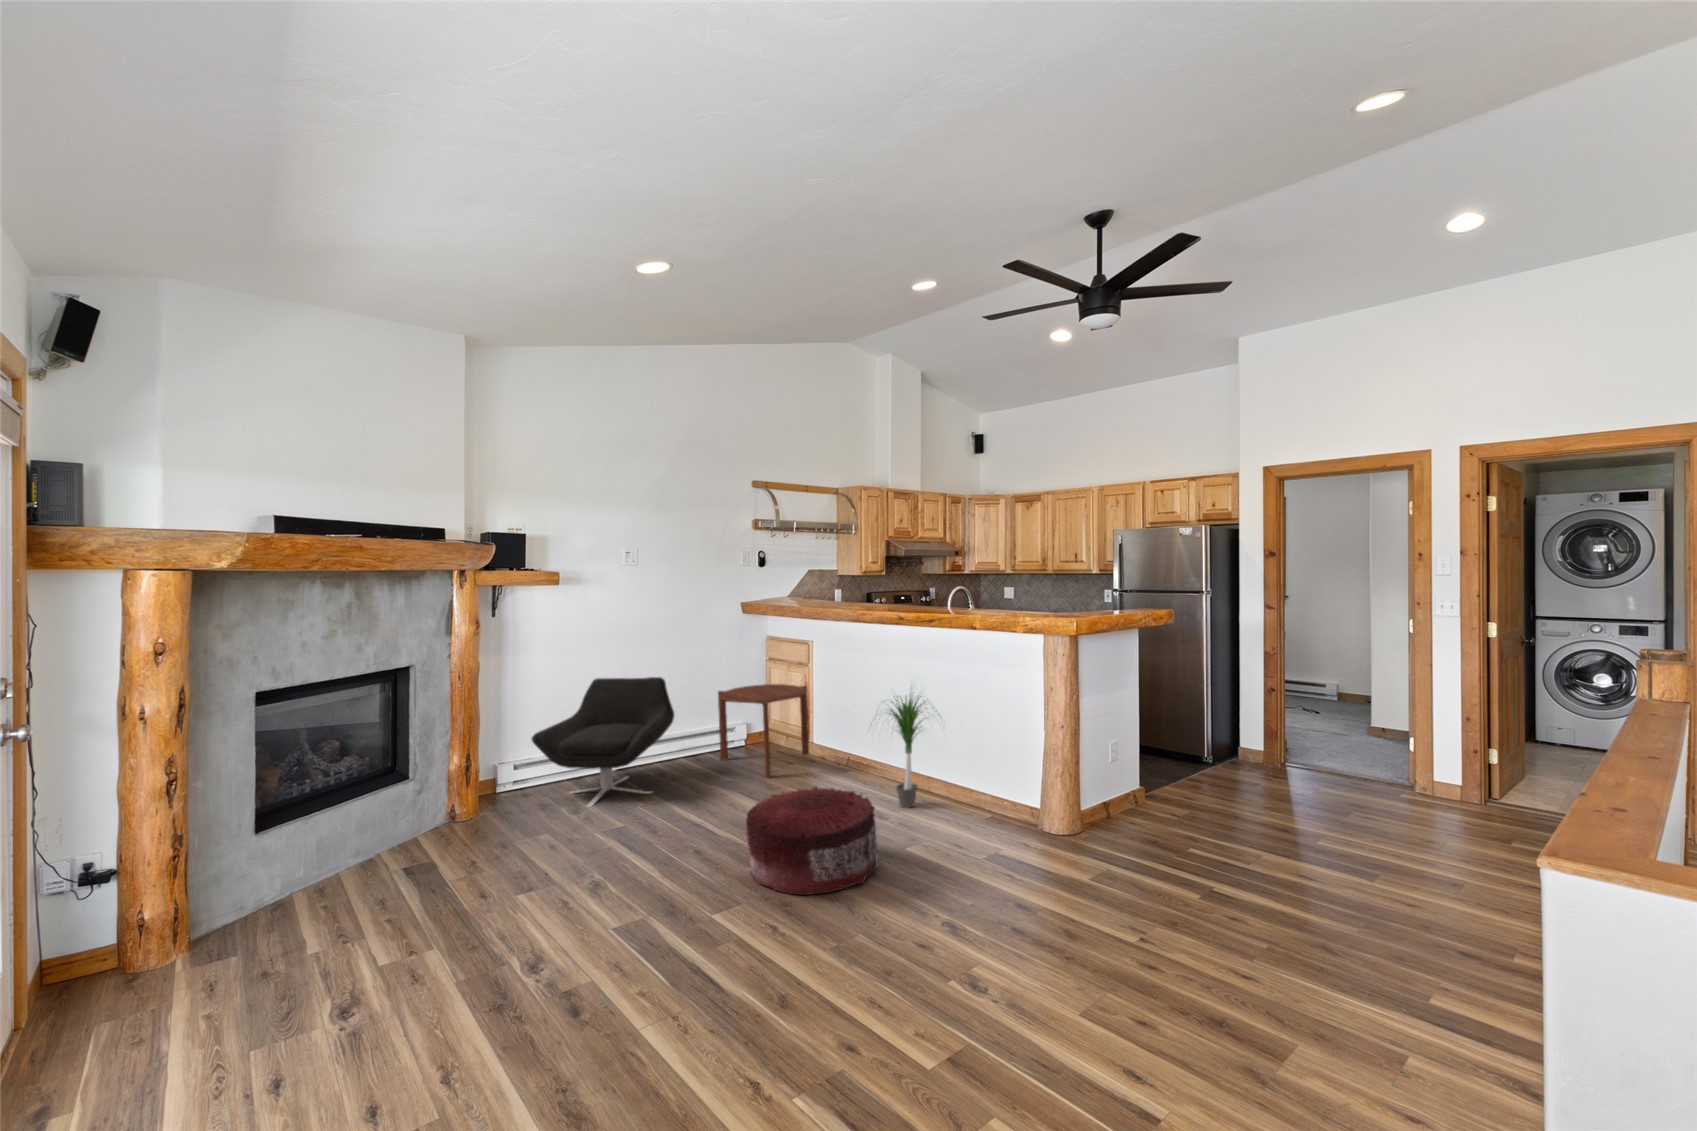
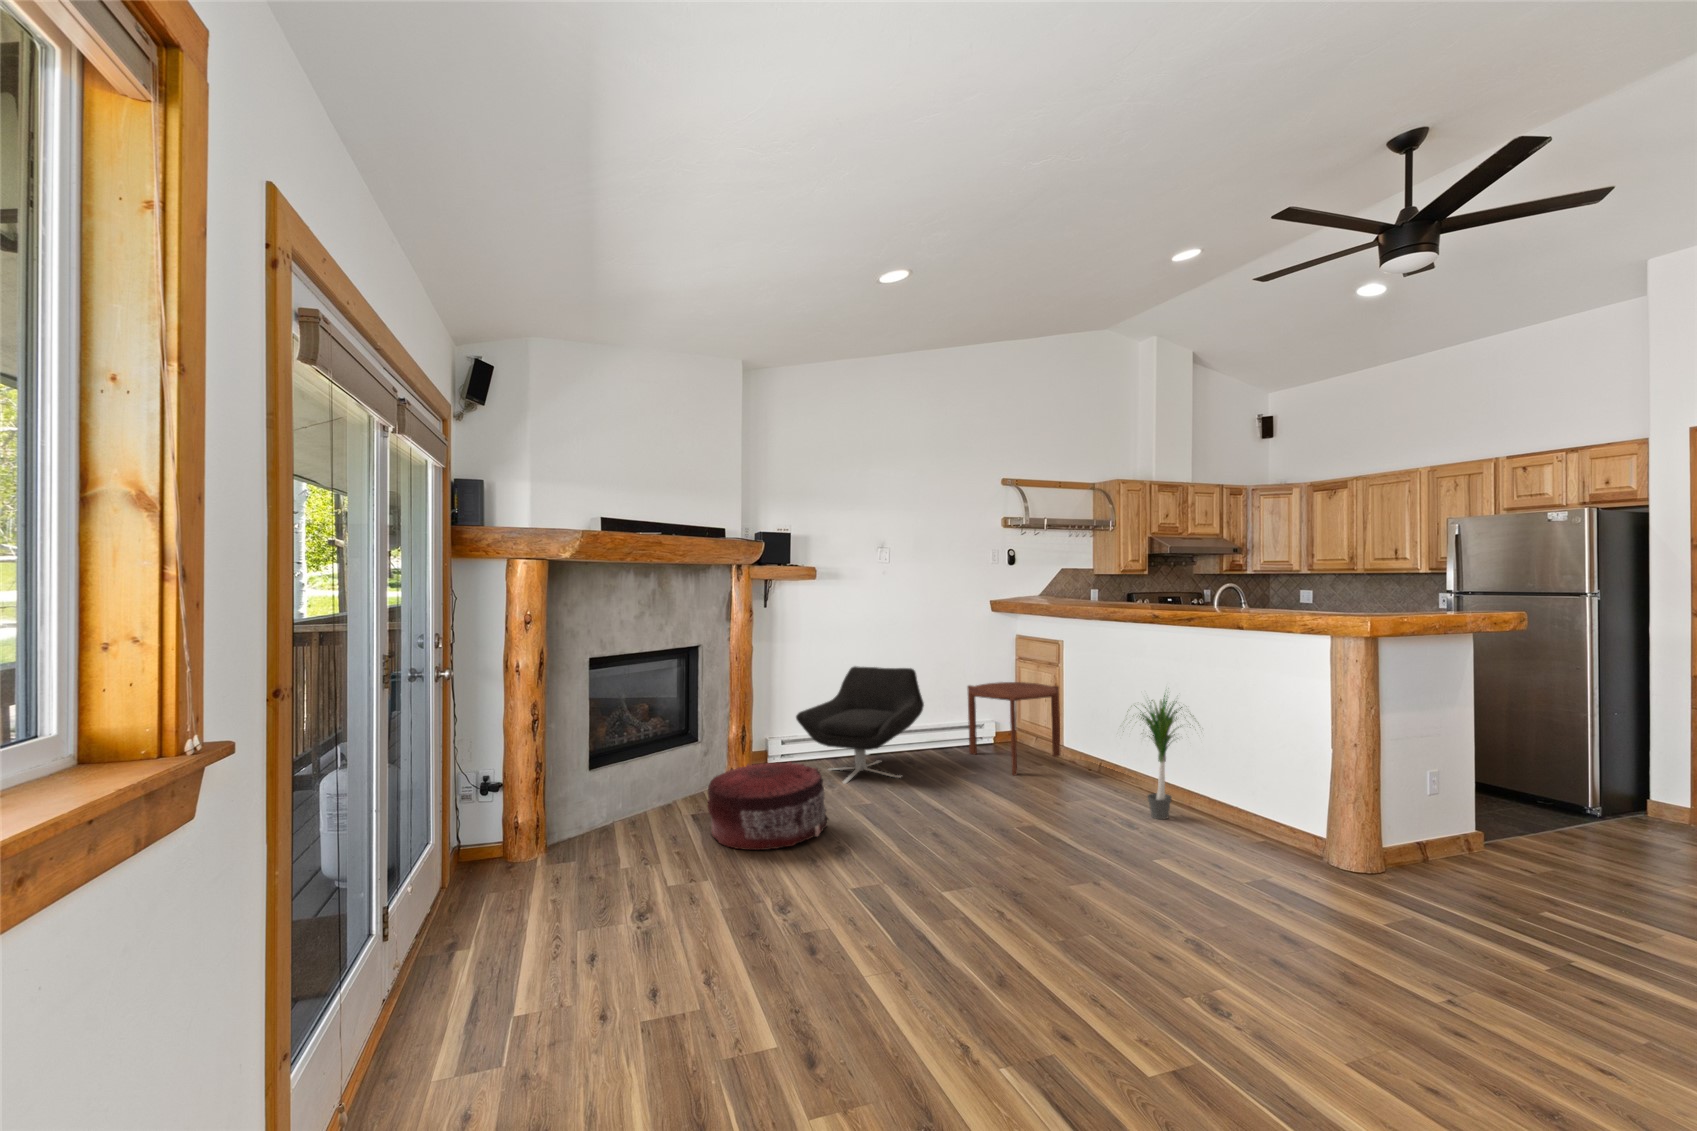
pouf: present [746,787,878,895] -> present [708,762,828,850]

